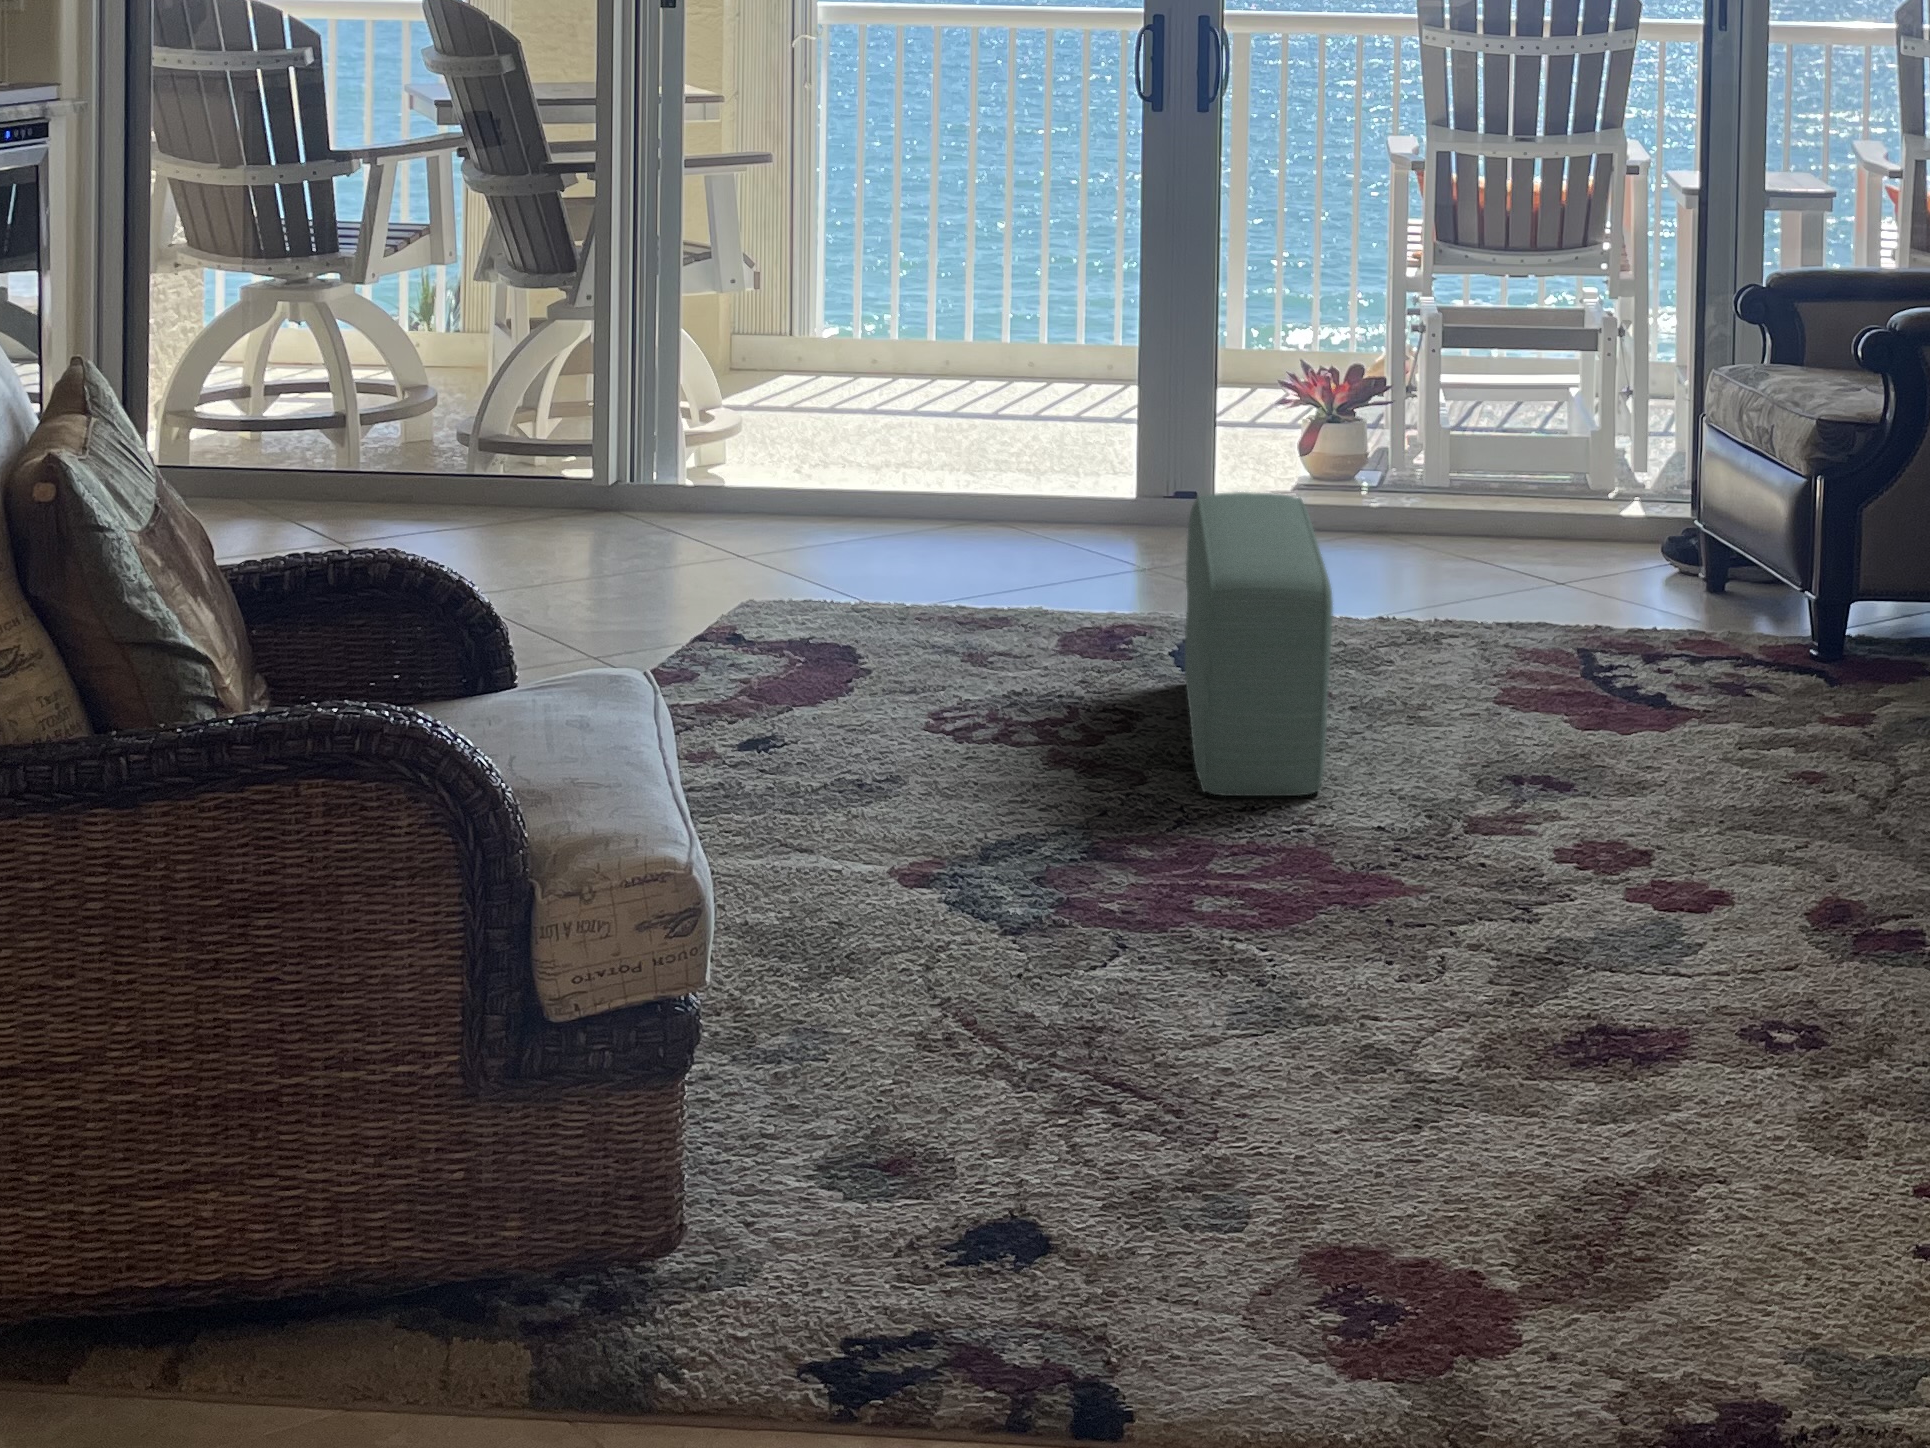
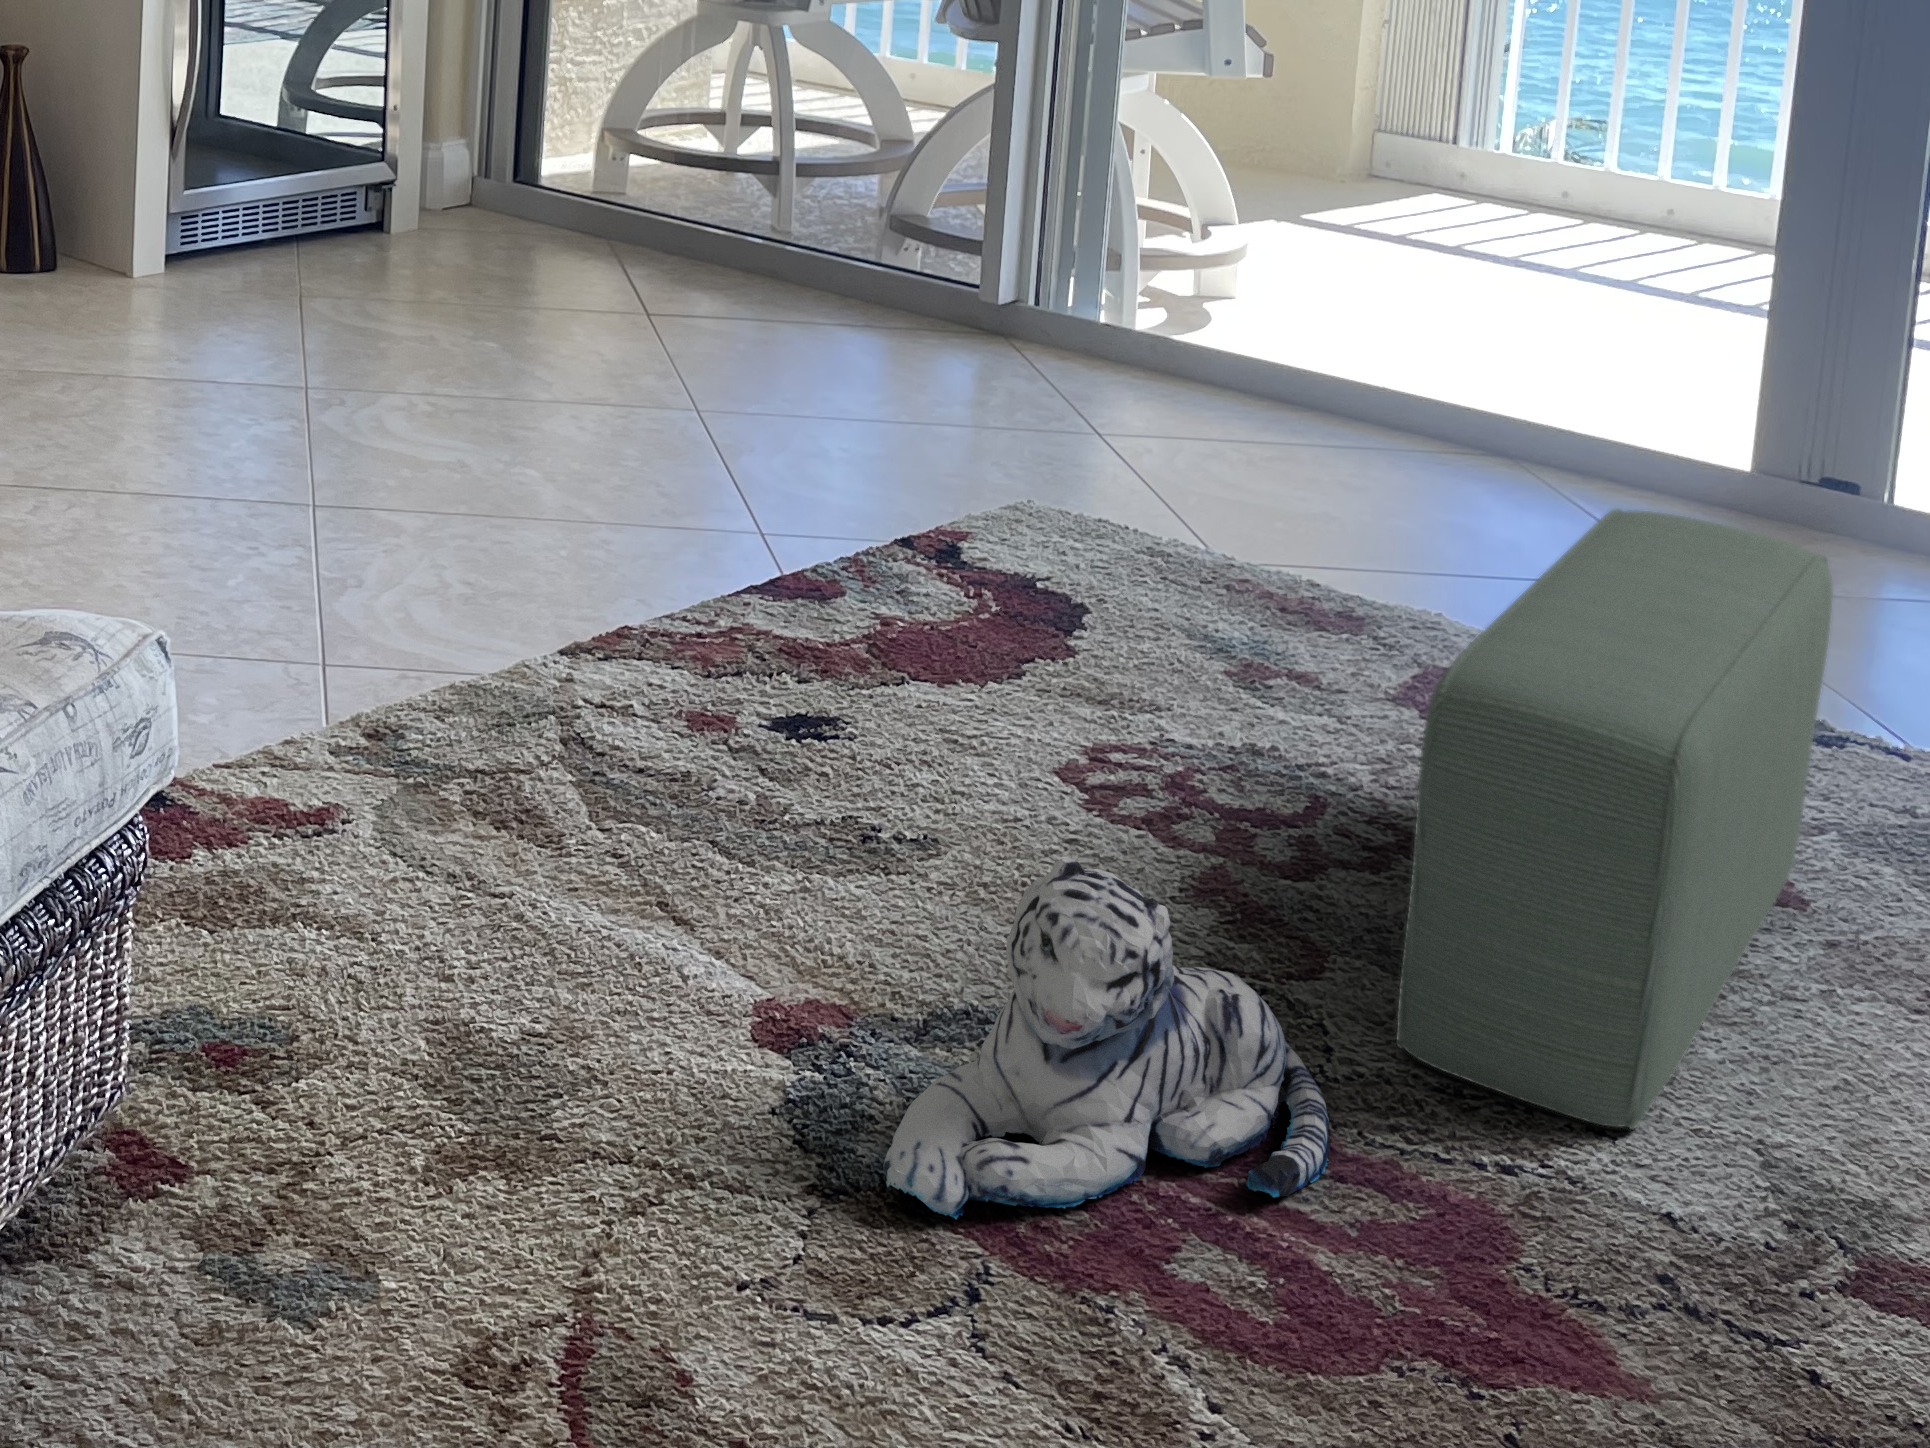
plush toy: none [1035,708,1219,909] -> present [883,858,1330,1219]

